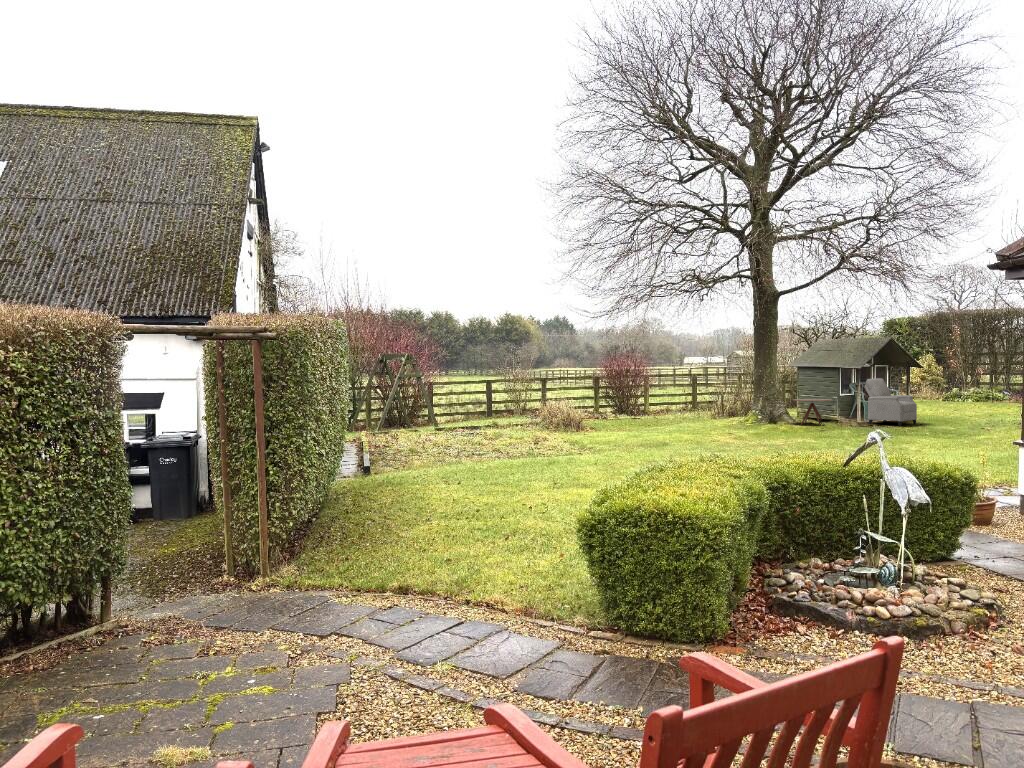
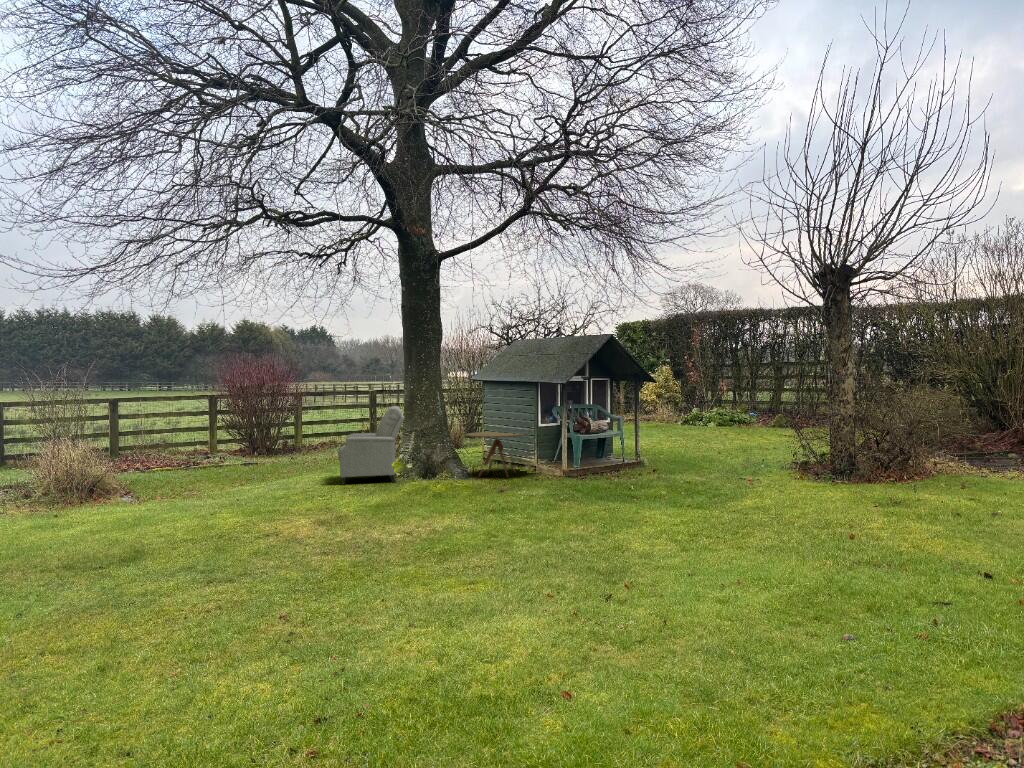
chair: present [865,378,917,426] -> present [338,406,404,485]

